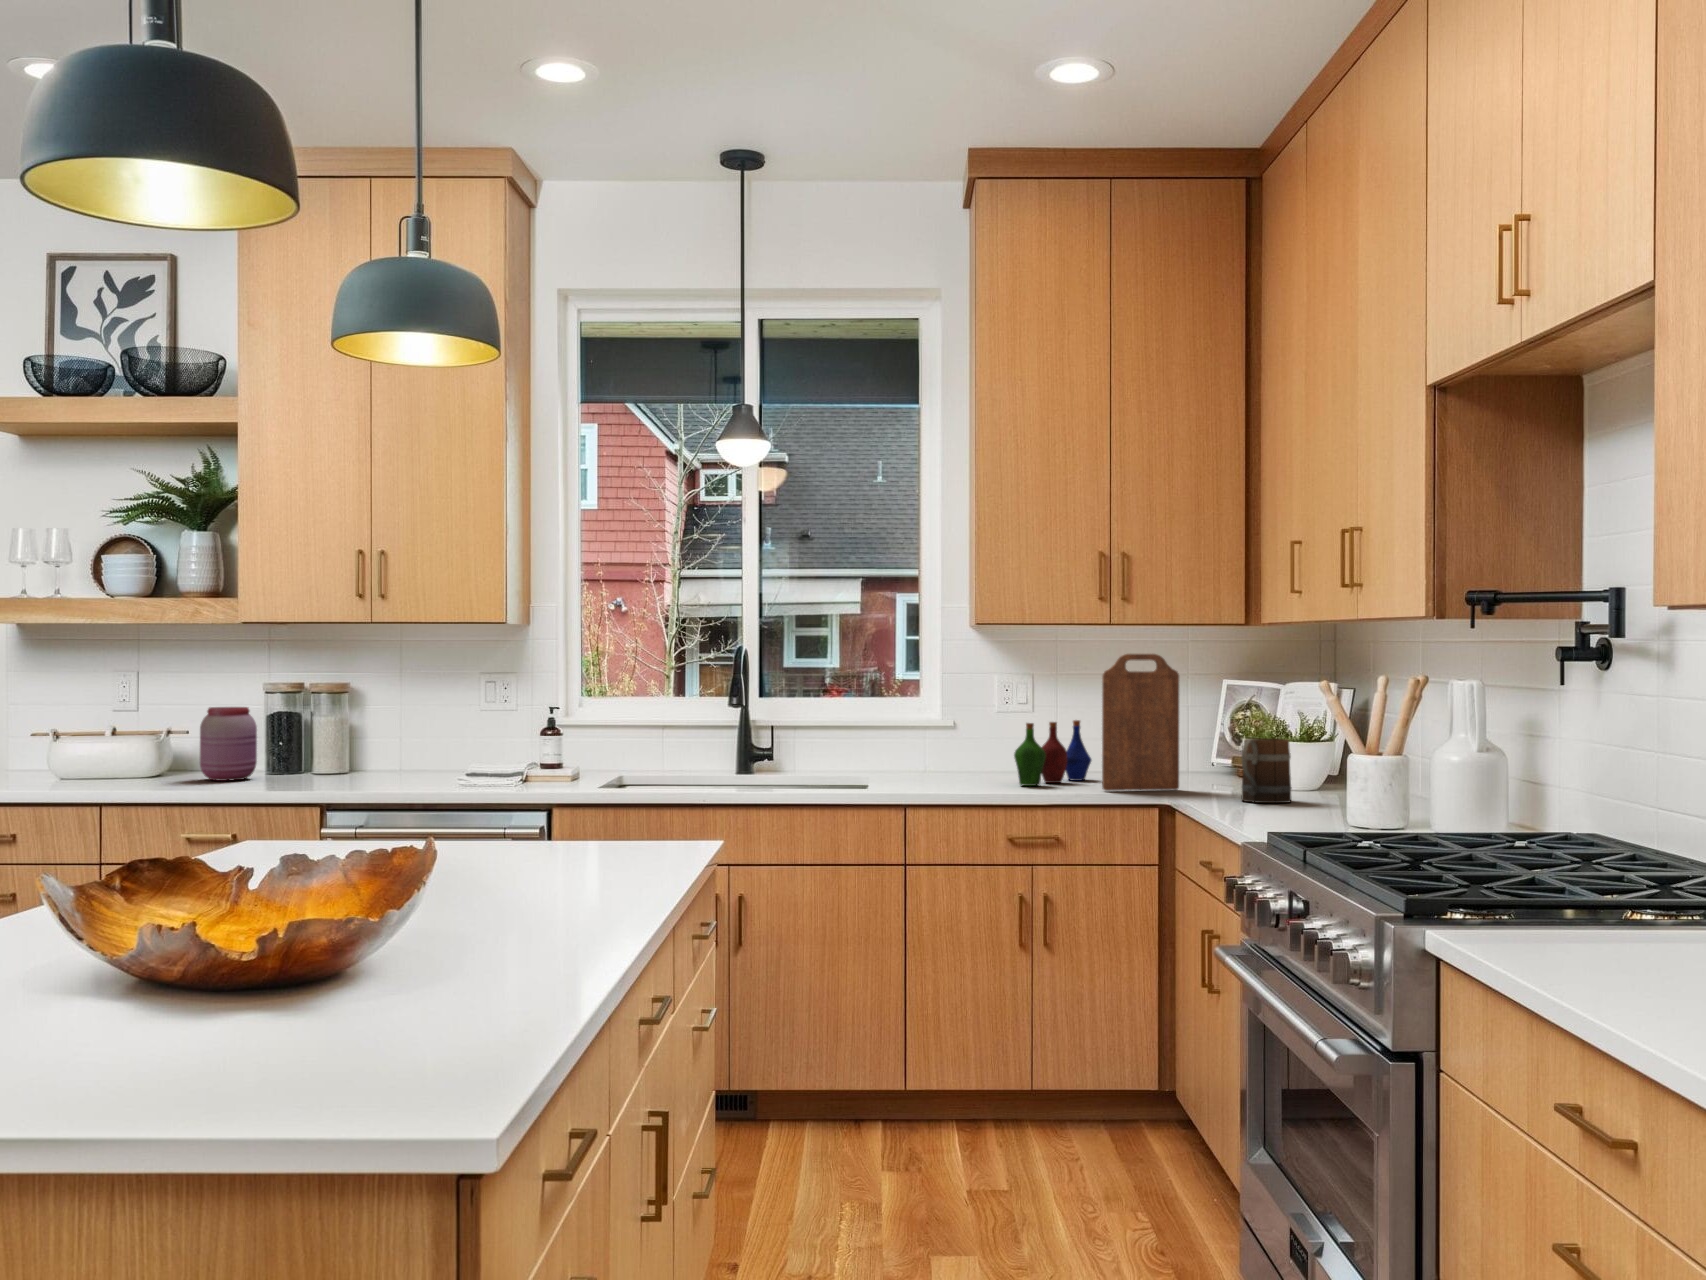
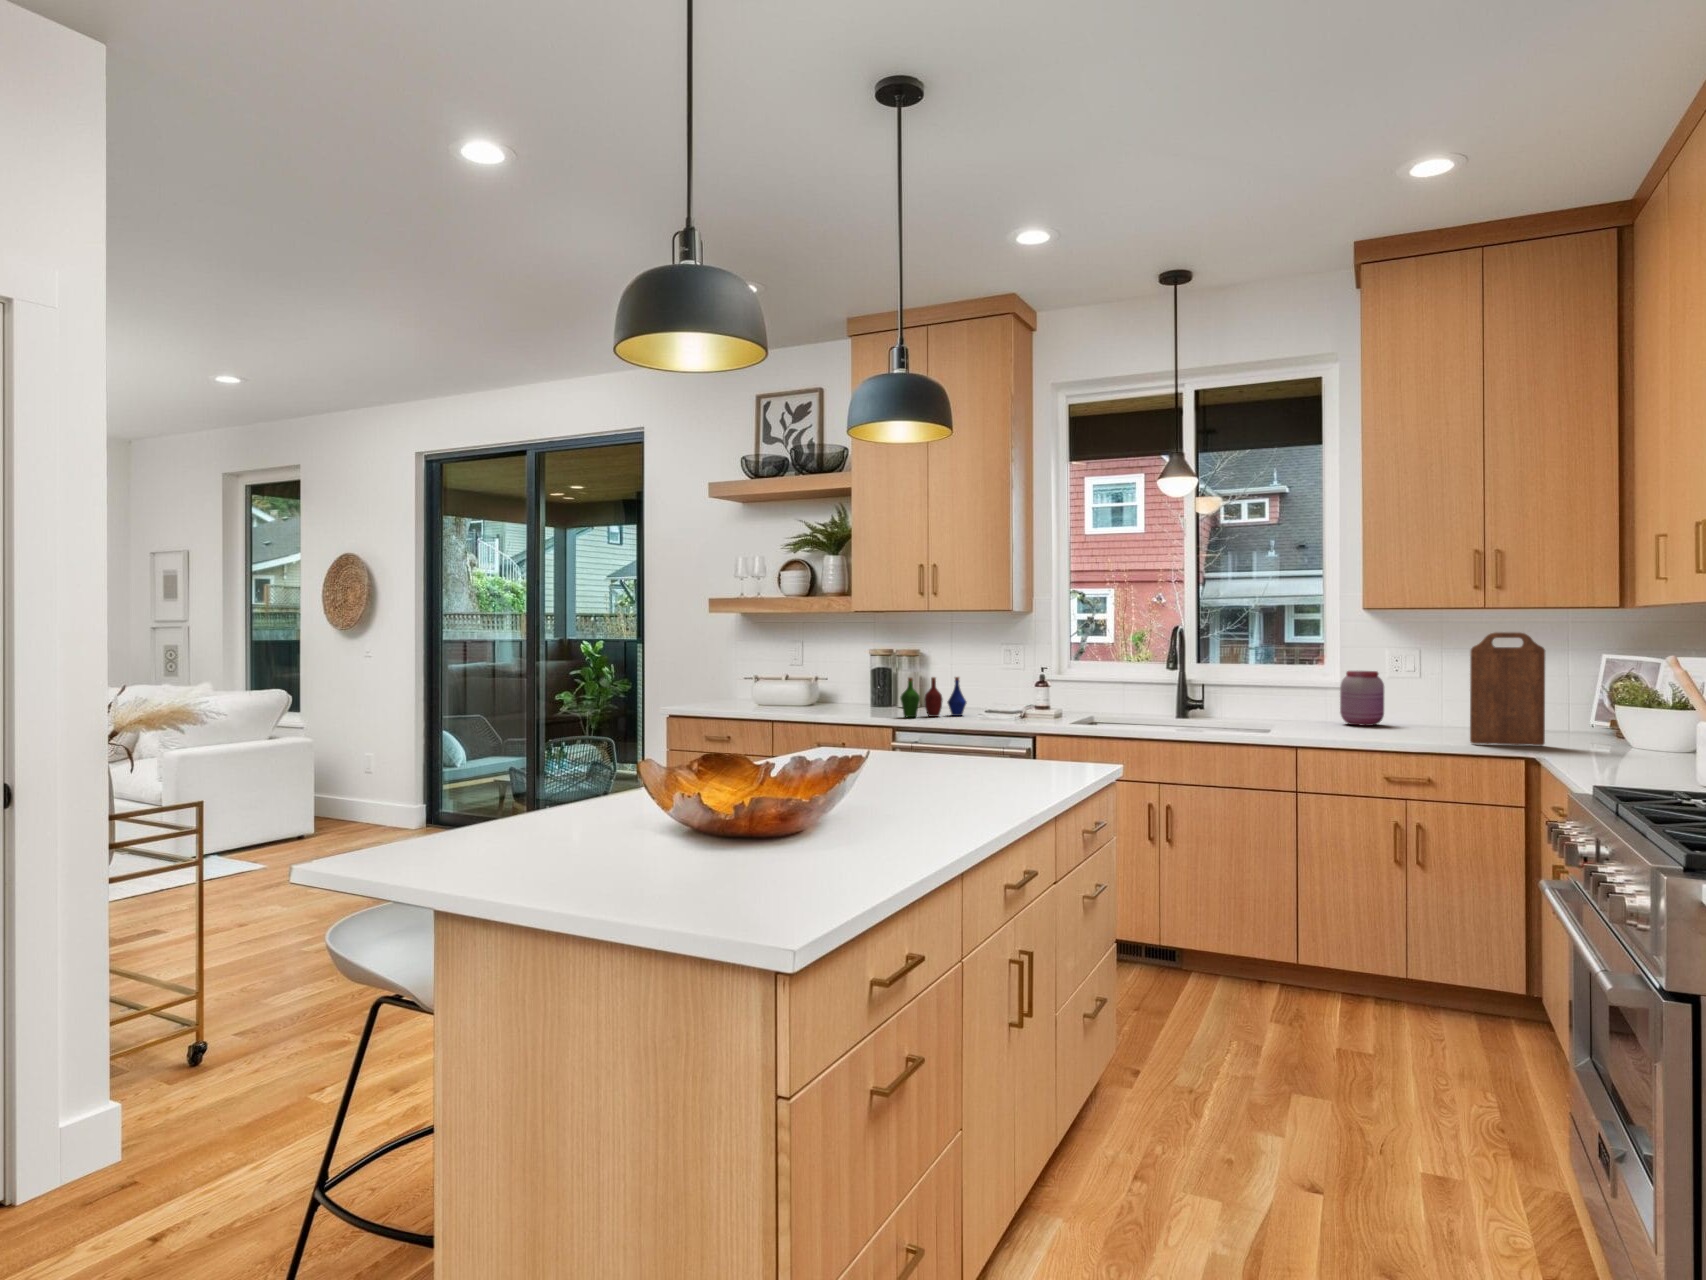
jar: present [200,707,257,781] -> present [1340,671,1384,726]
bottle: present [1014,720,1091,786] -> present [900,677,967,717]
mug: present [1242,739,1292,803] -> none [1595,705,1650,761]

